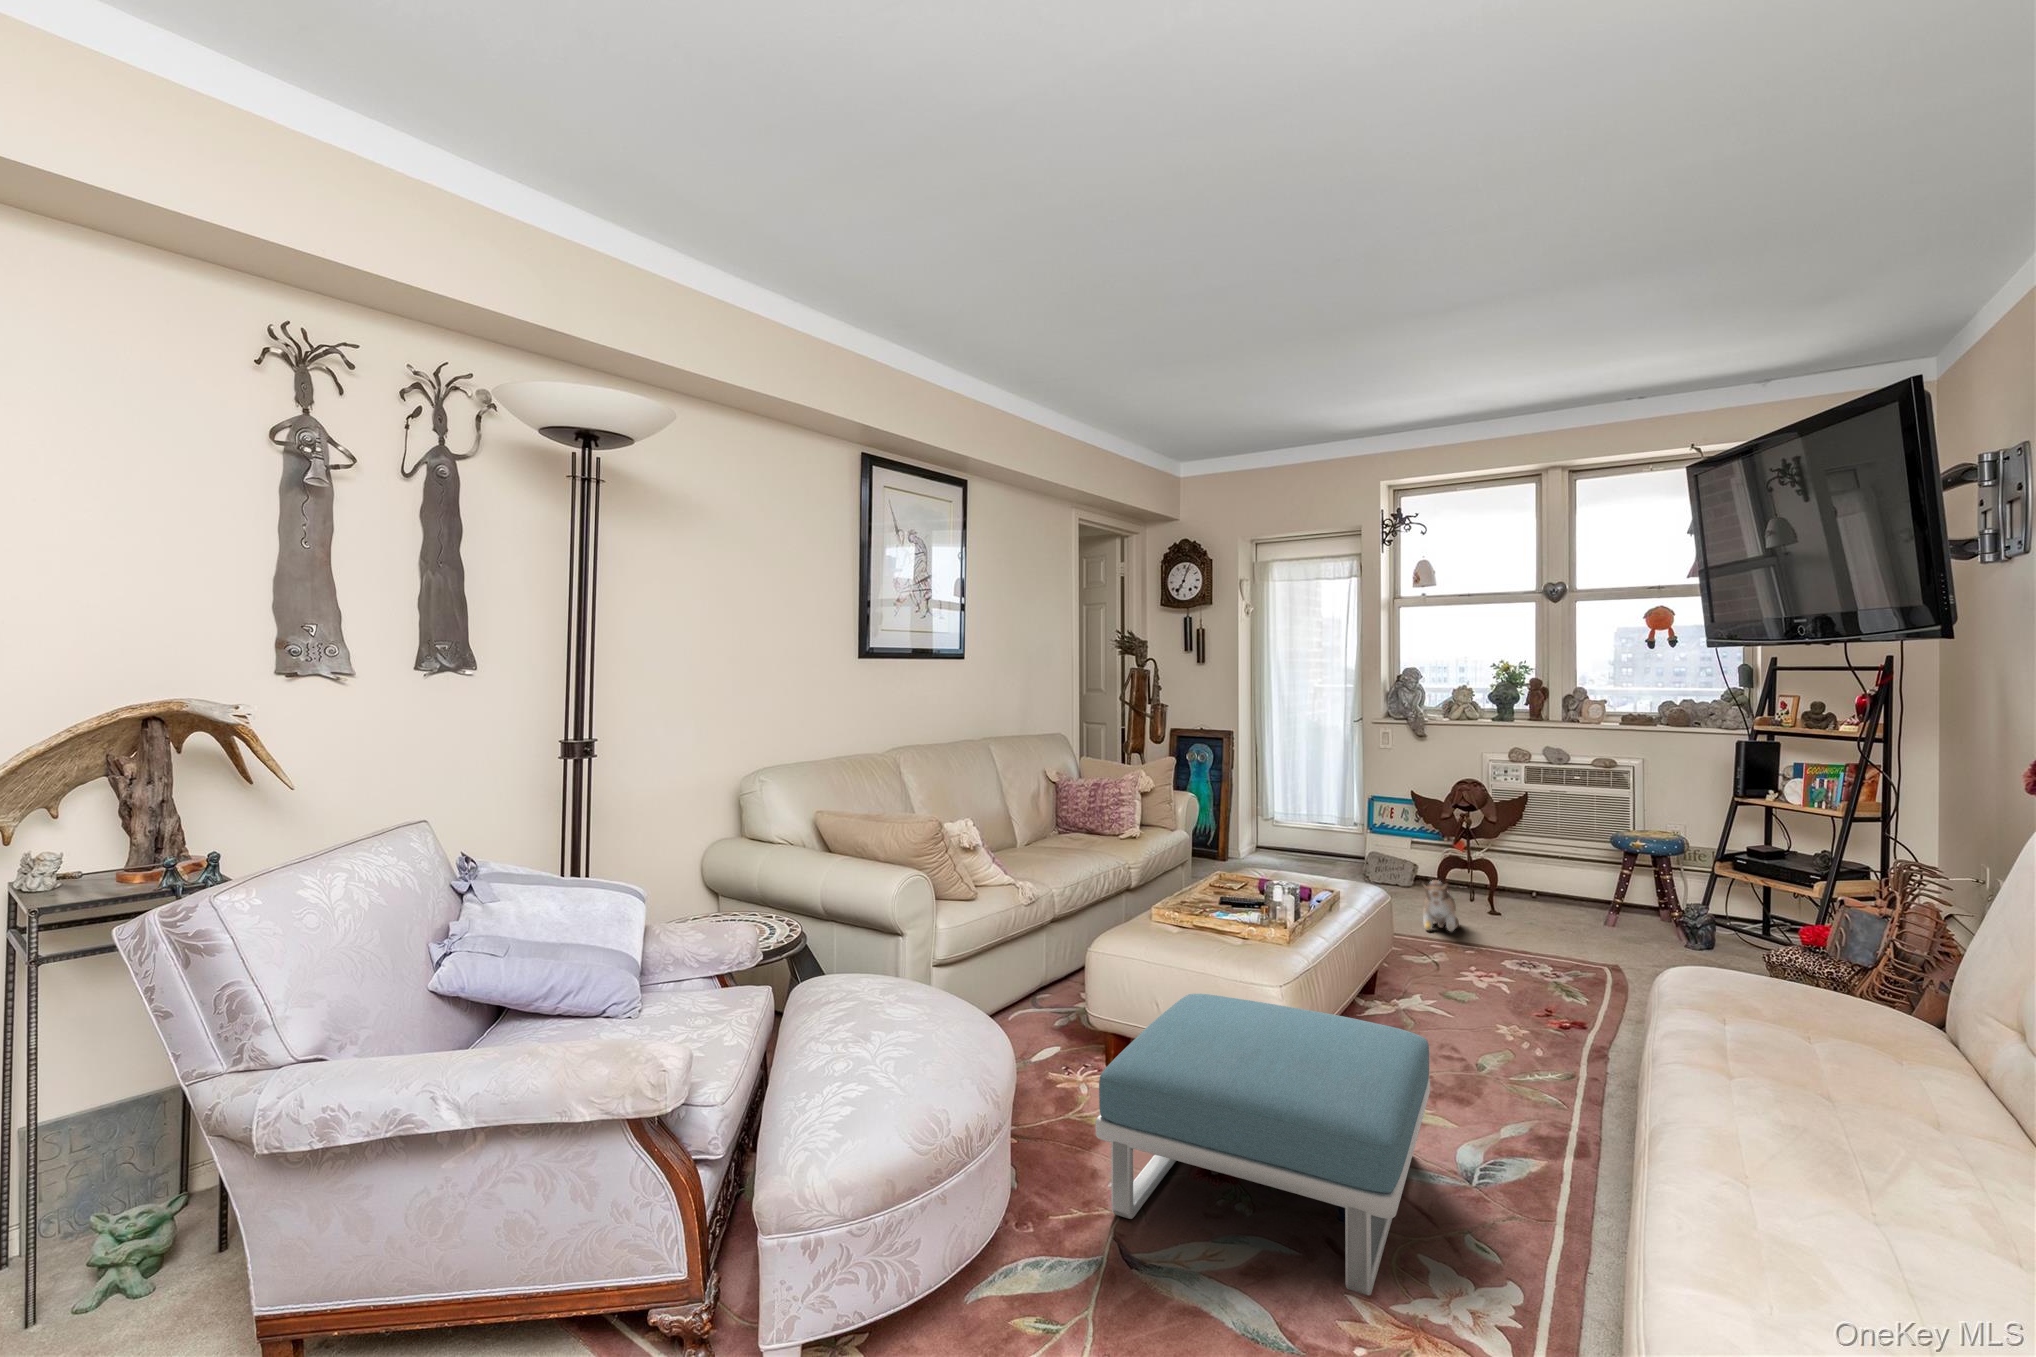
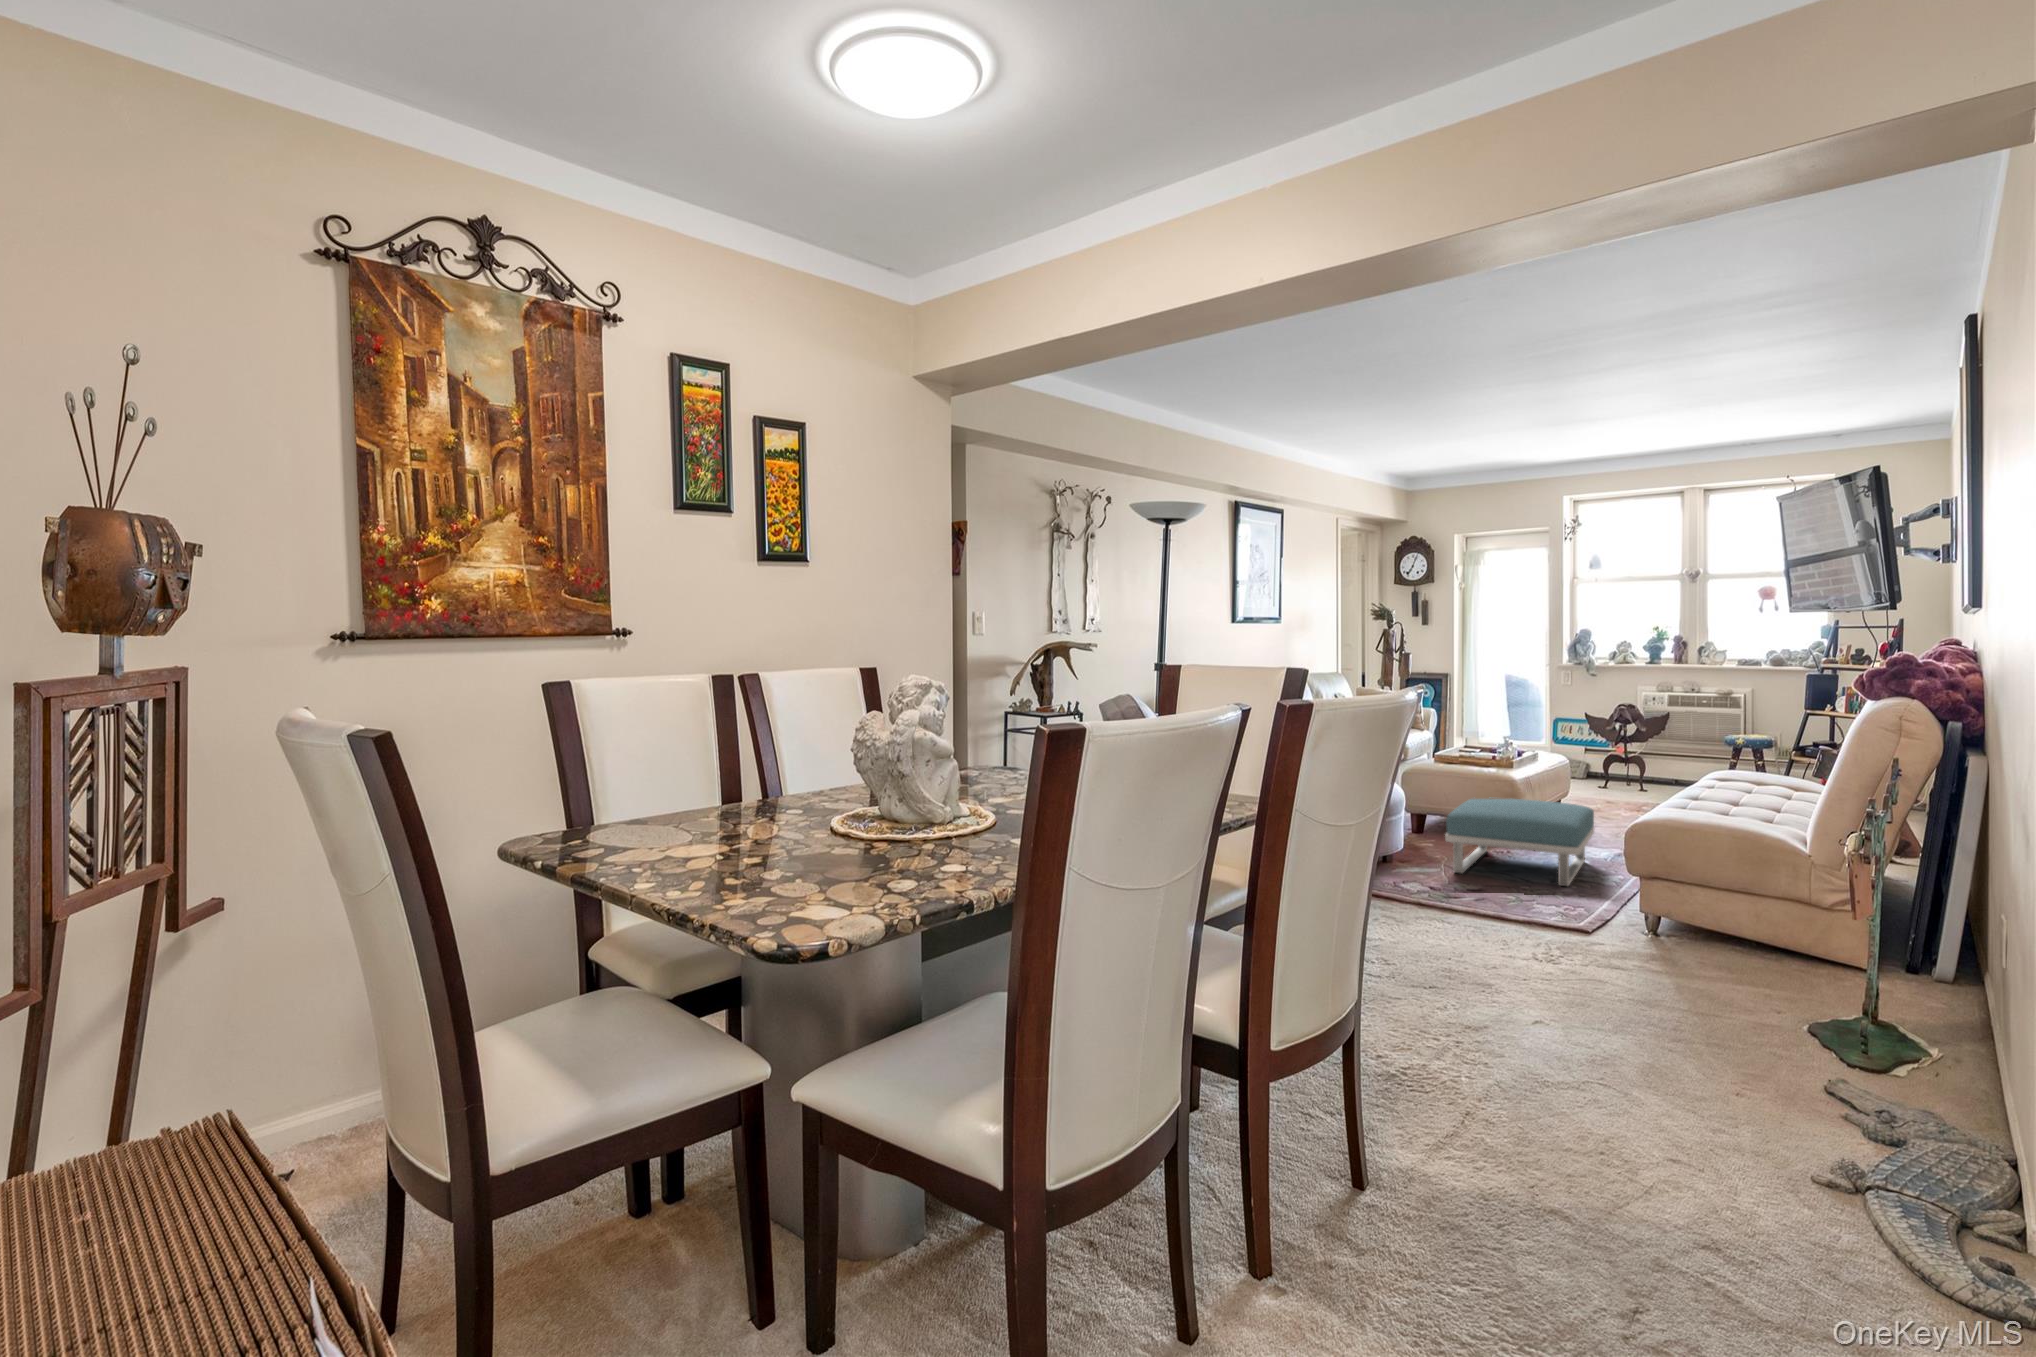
plush toy: present [1423,880,1459,931] -> none [1592,765,1617,798]

